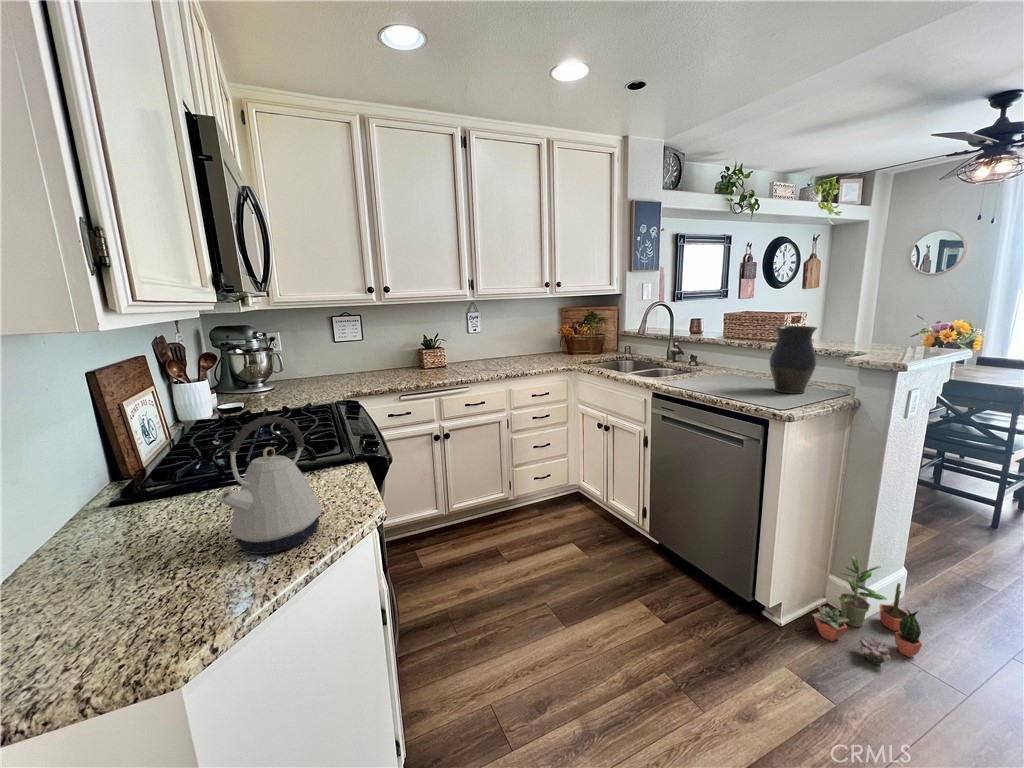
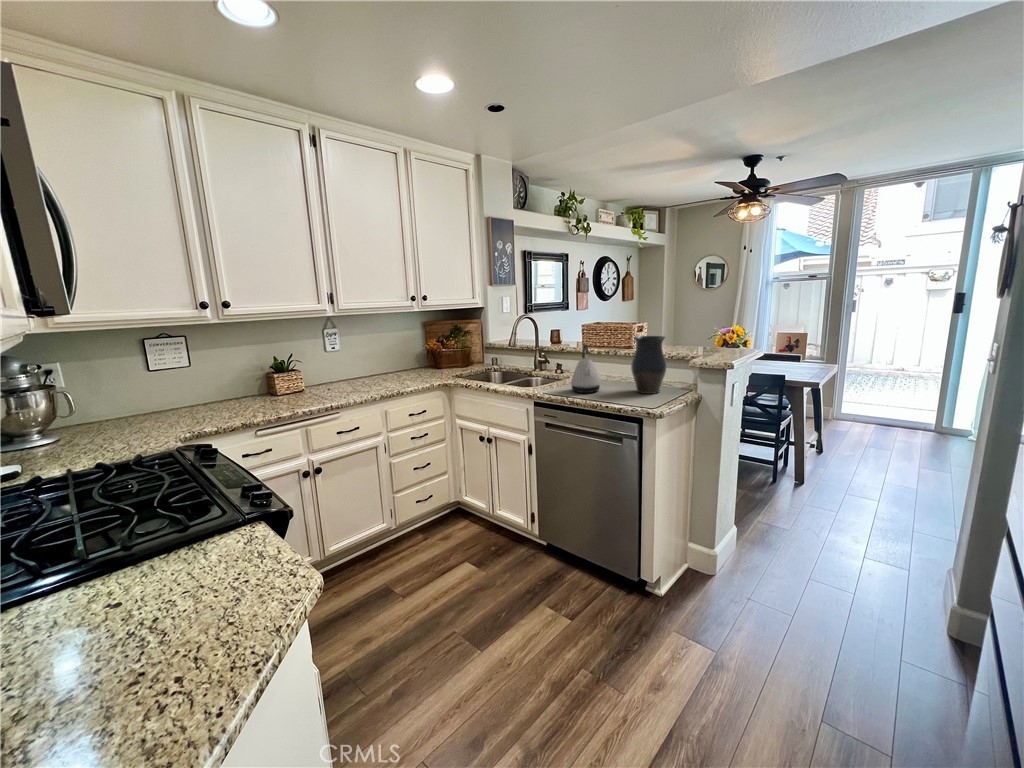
kettle: present [218,416,321,554] -> present [571,344,601,393]
potted plant: present [812,556,922,665] -> none [682,523,757,609]

